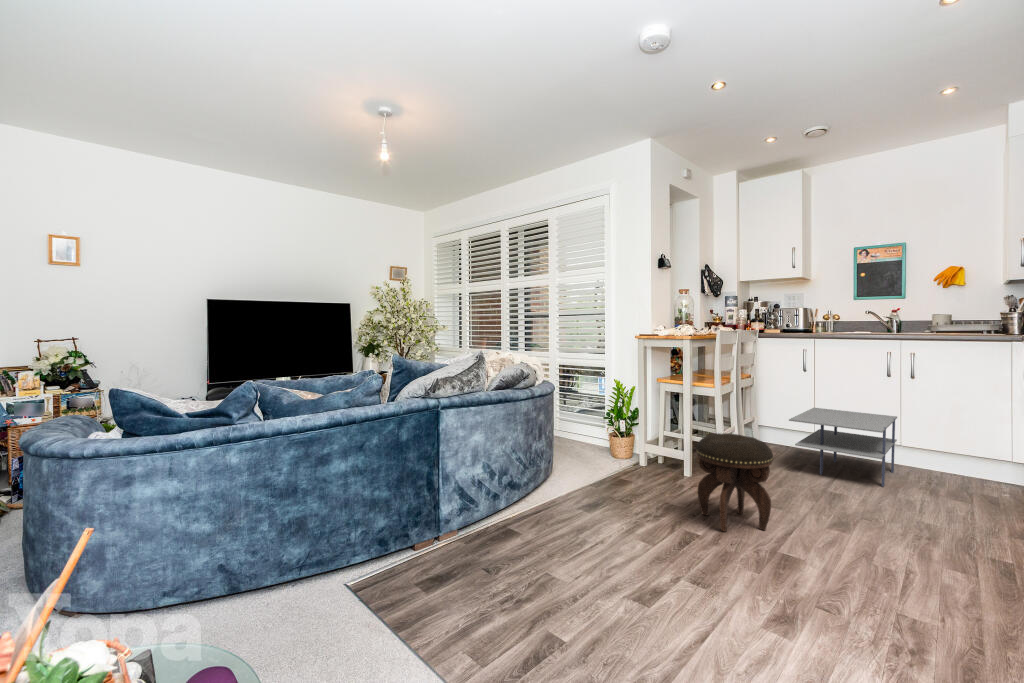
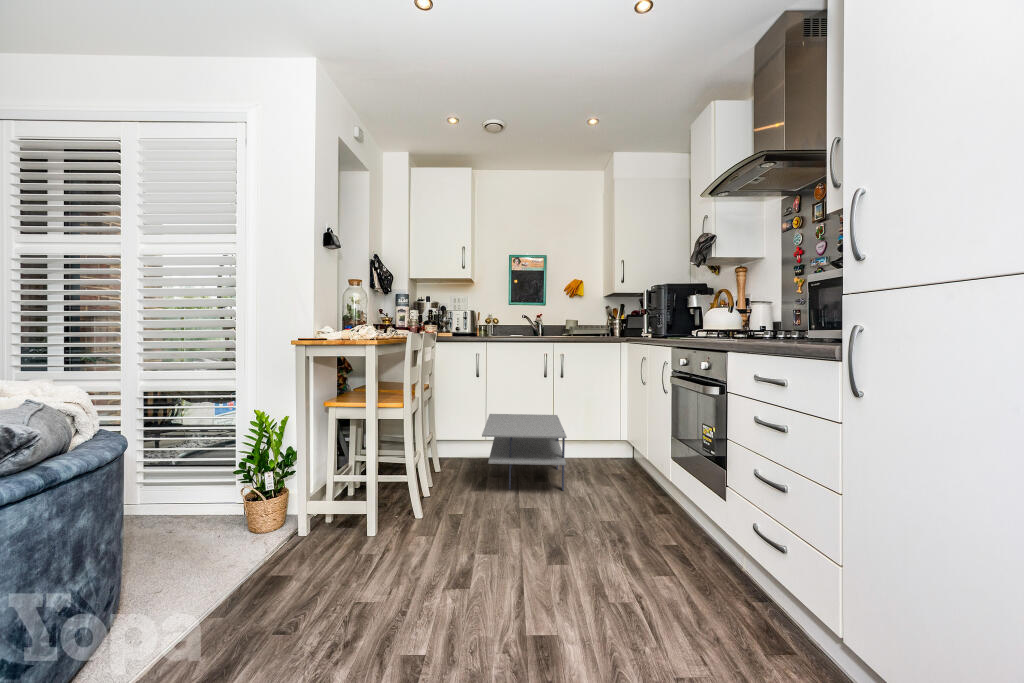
footstool: present [696,433,773,532] -> none [410,483,516,654]

